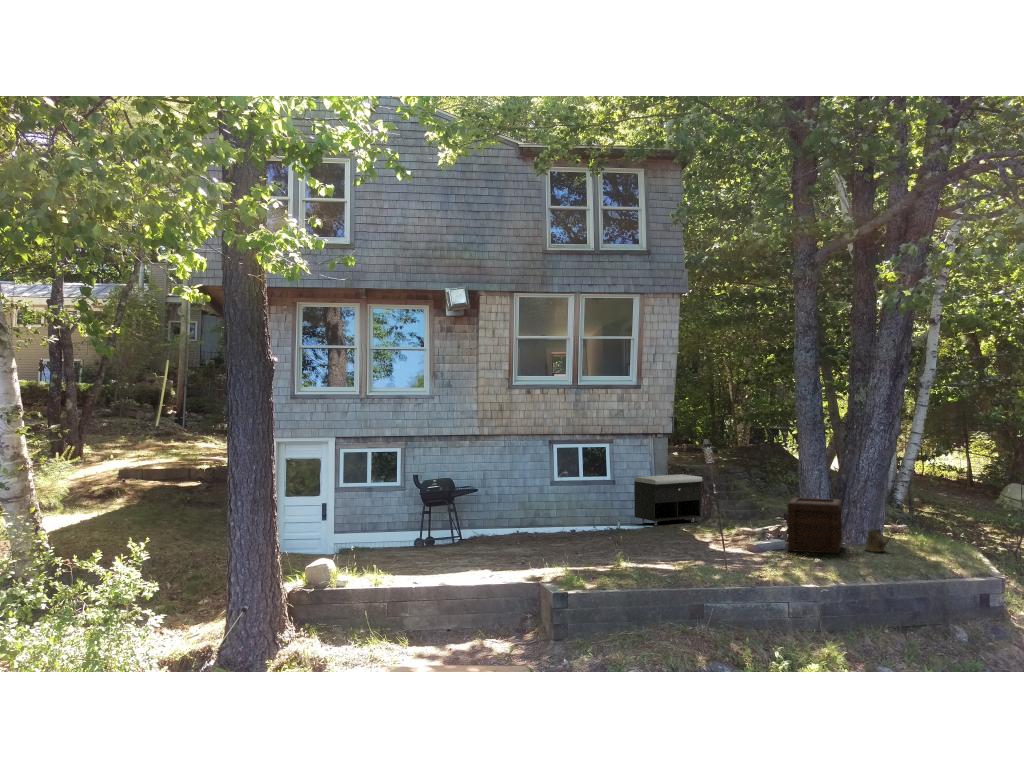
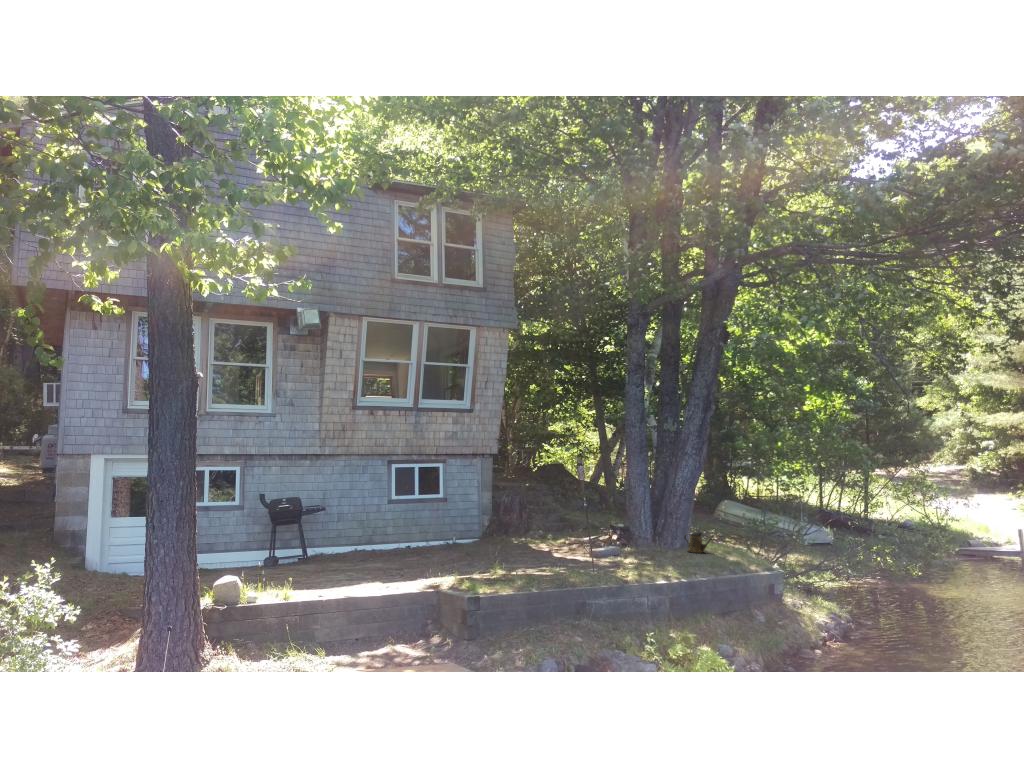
storage bench: present [634,474,703,525] -> none [465,493,526,539]
wooden crate: present [787,498,842,554] -> none [624,507,671,556]

